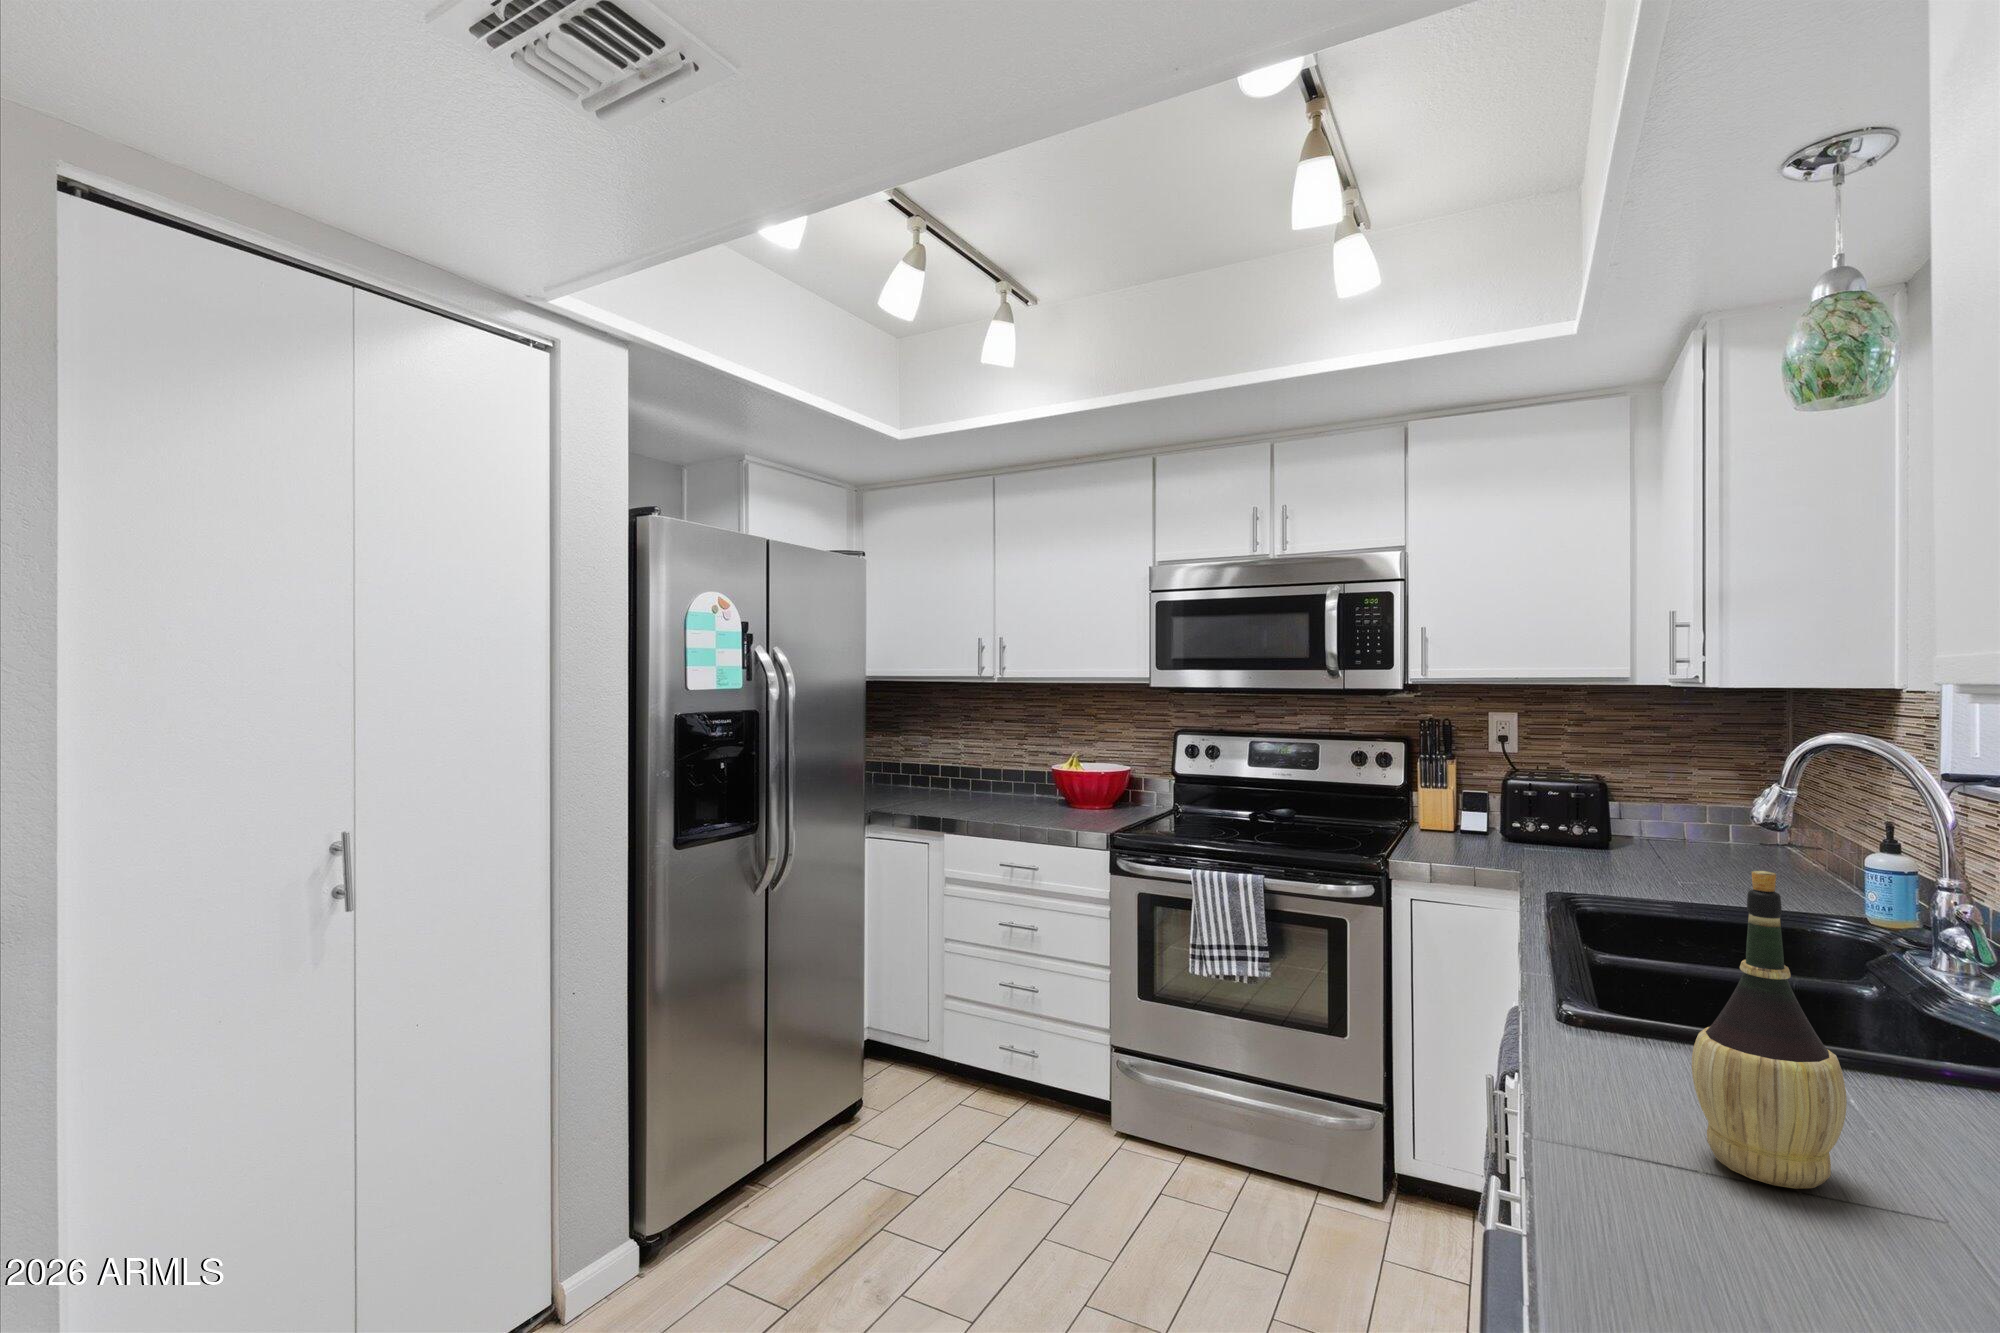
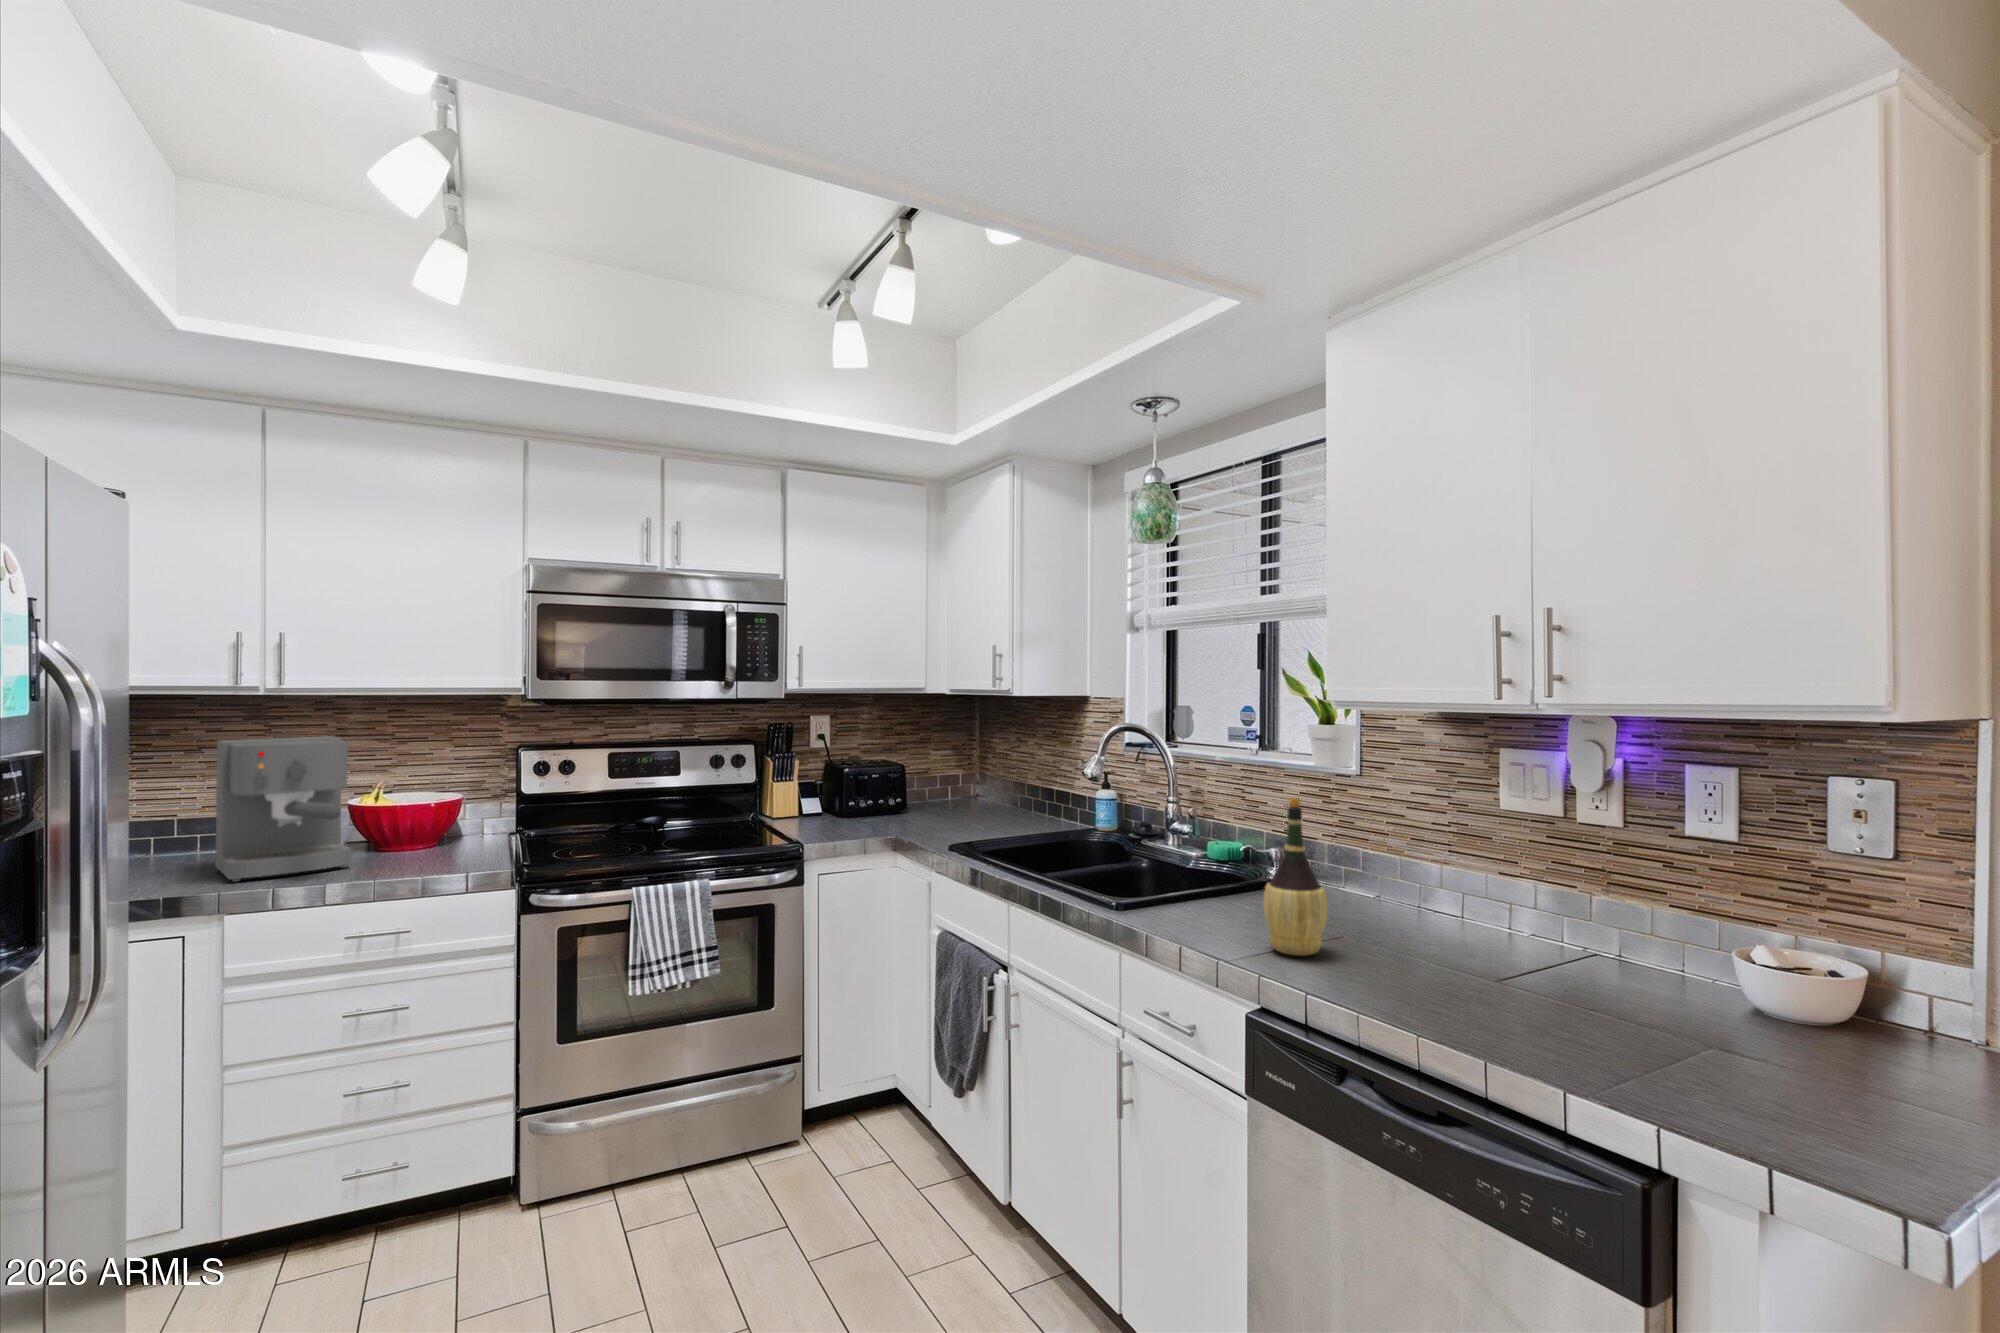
coffee maker: none [965,714,1046,816] -> present [215,736,351,882]

